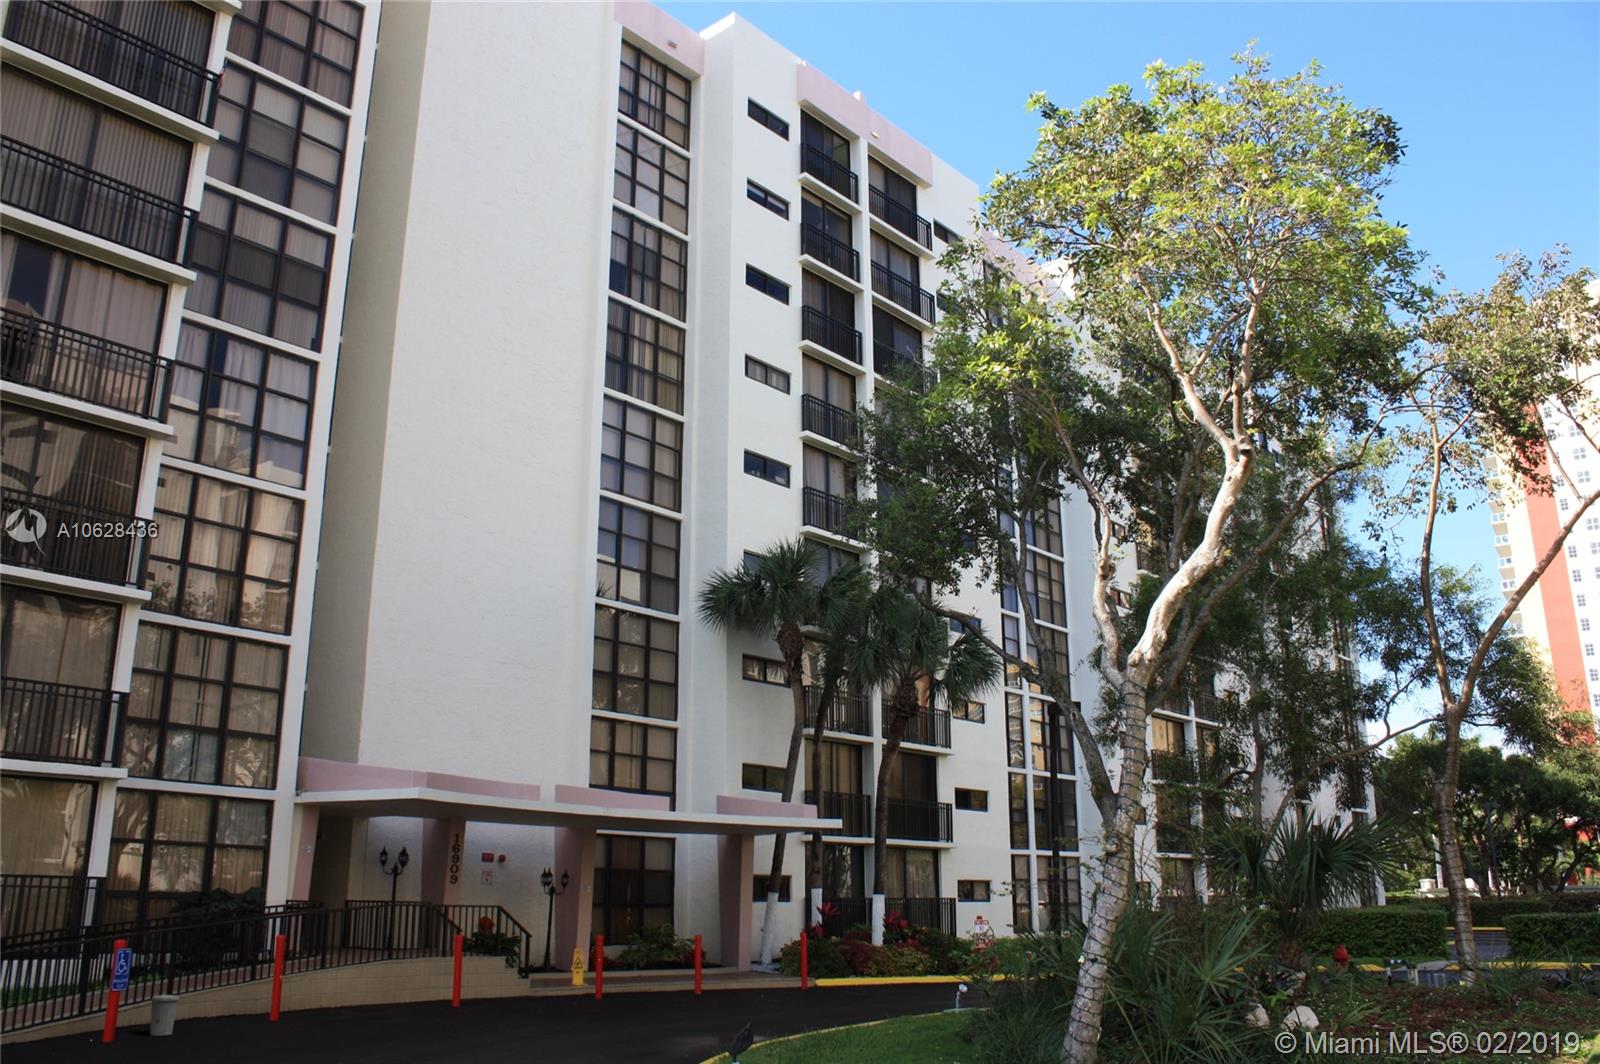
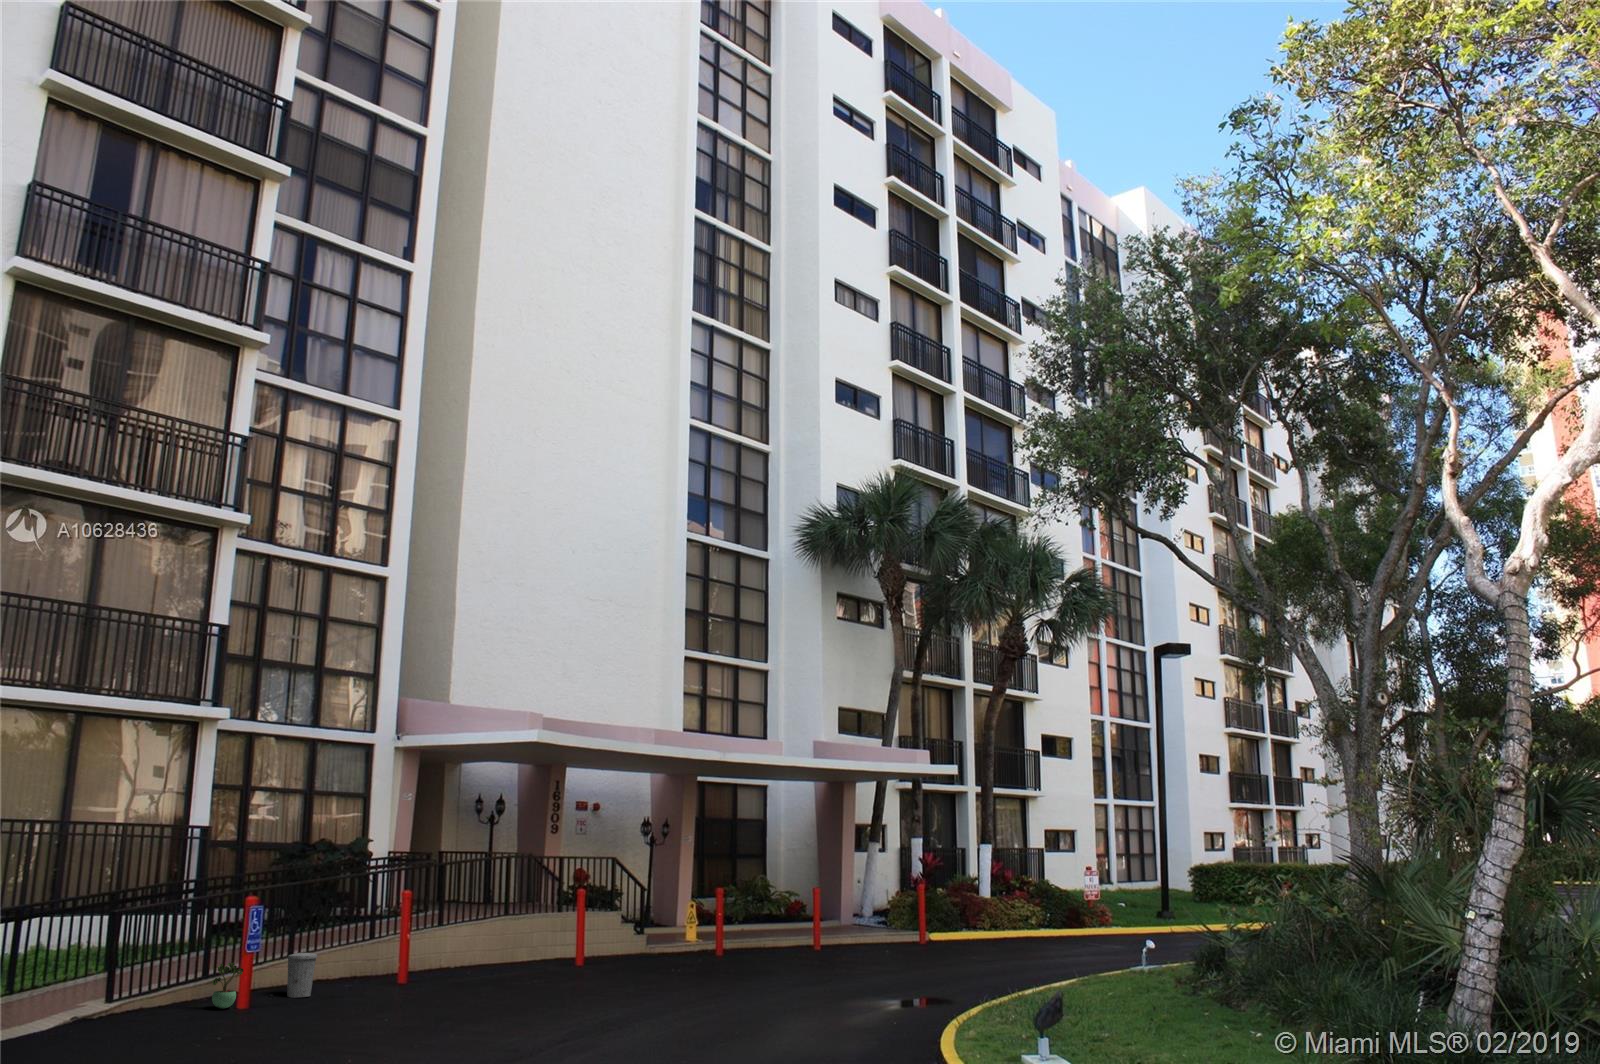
potted plant: none [74,1003,104,1045] -> present [212,962,243,1009]

